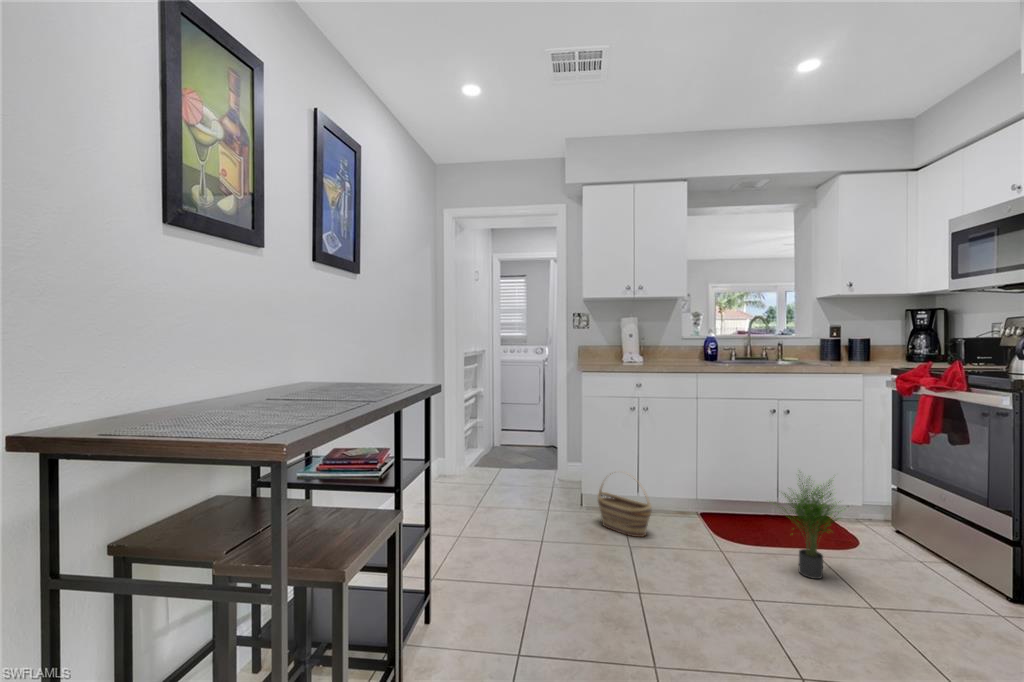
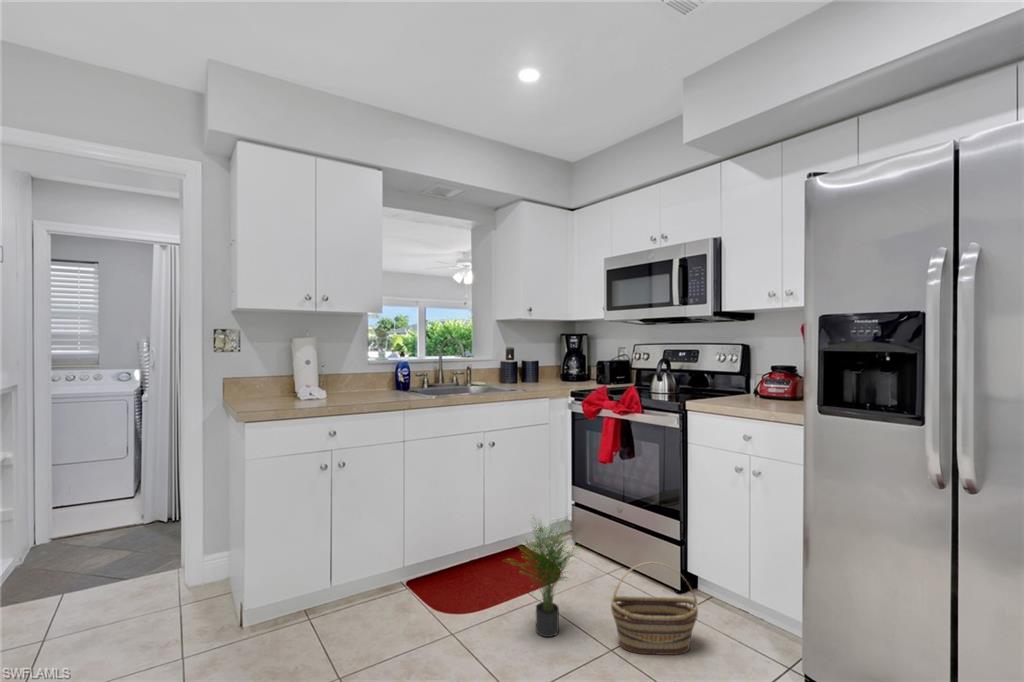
basket: present [598,474,652,537] -> present [611,562,698,655]

